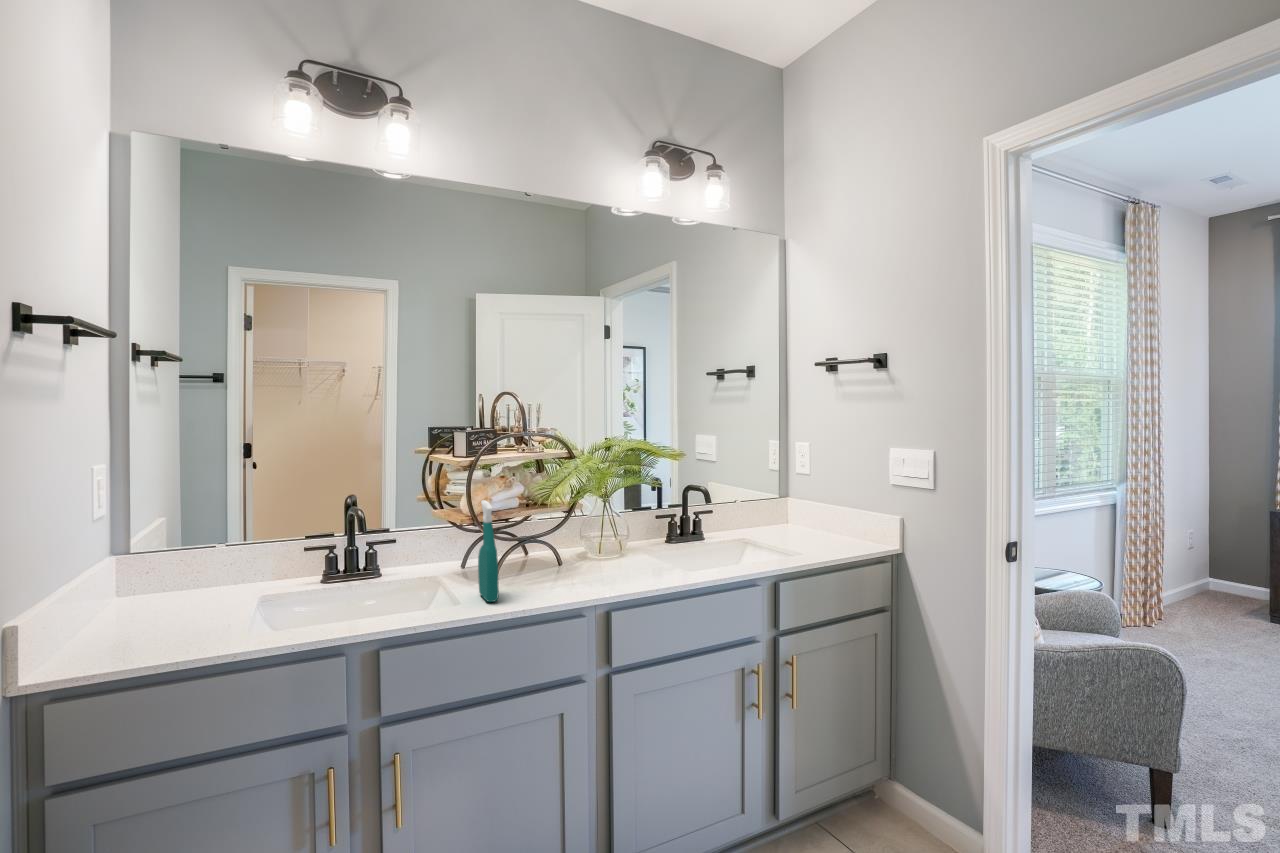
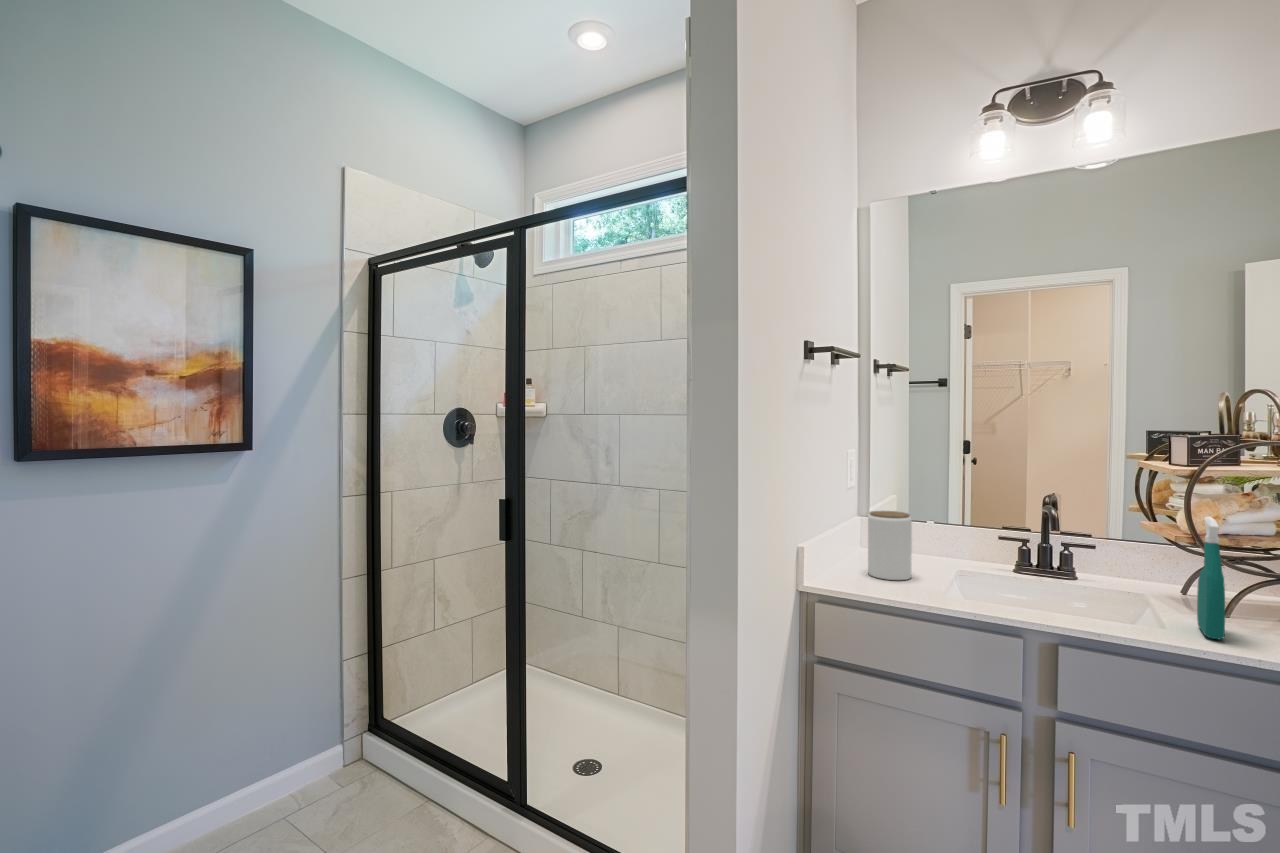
jar: none [139,544,208,640] -> present [868,511,912,580]

